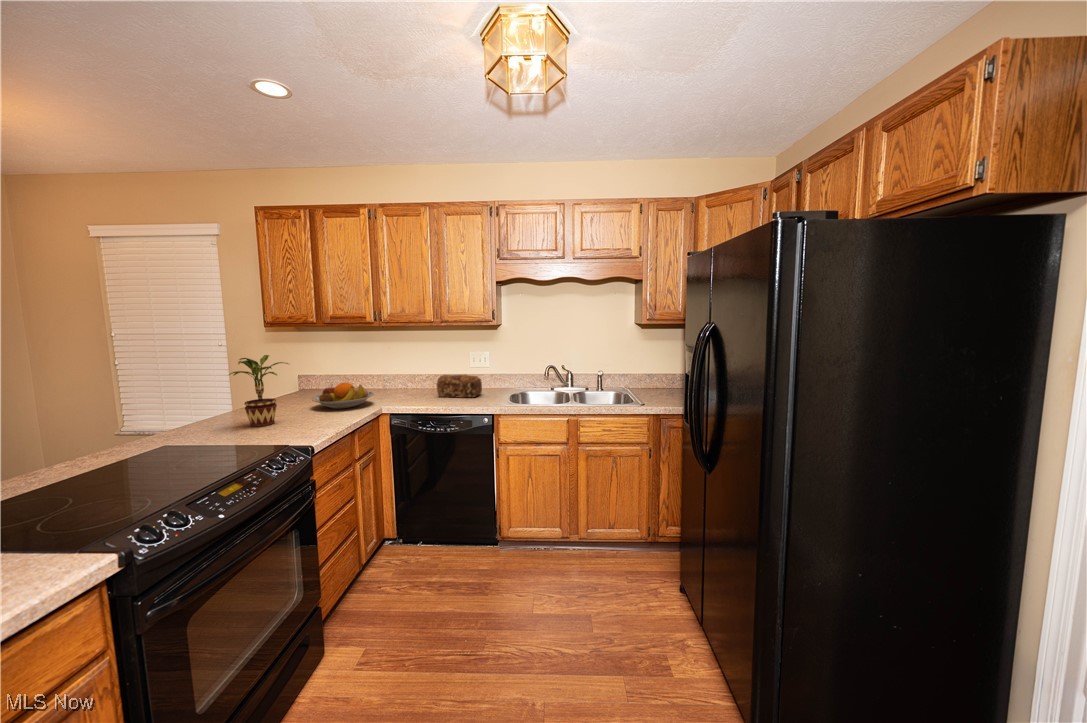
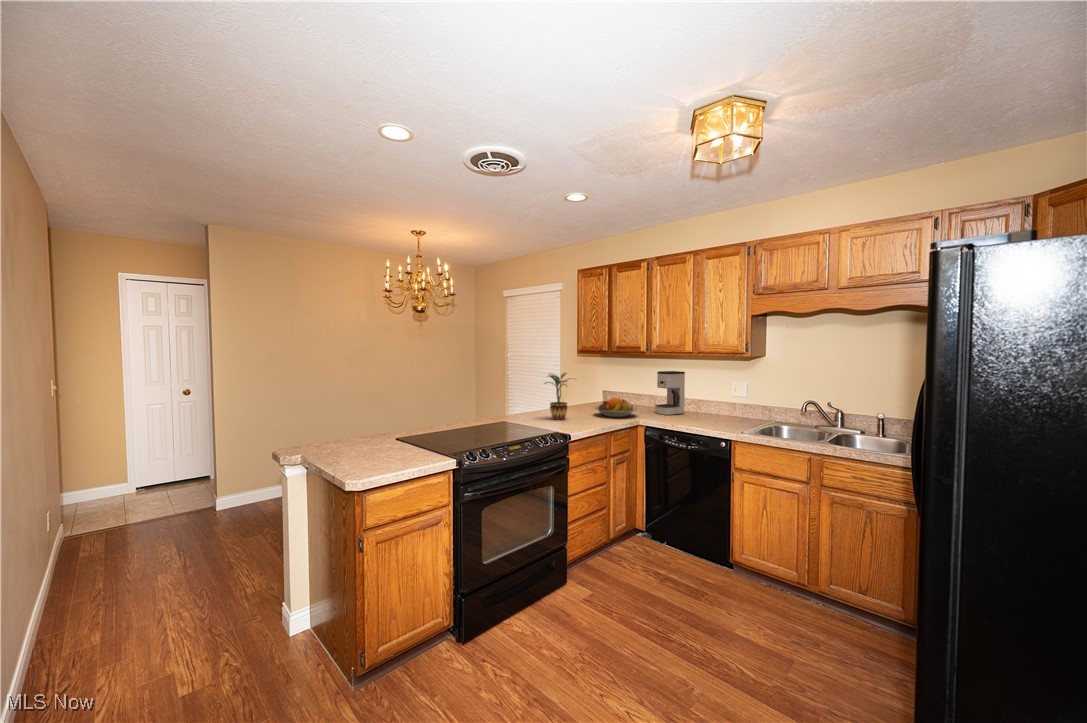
coffee maker: none [389,344,423,396] -> present [655,371,685,415]
bread loaf: present [437,375,482,398] -> none [691,400,735,423]

